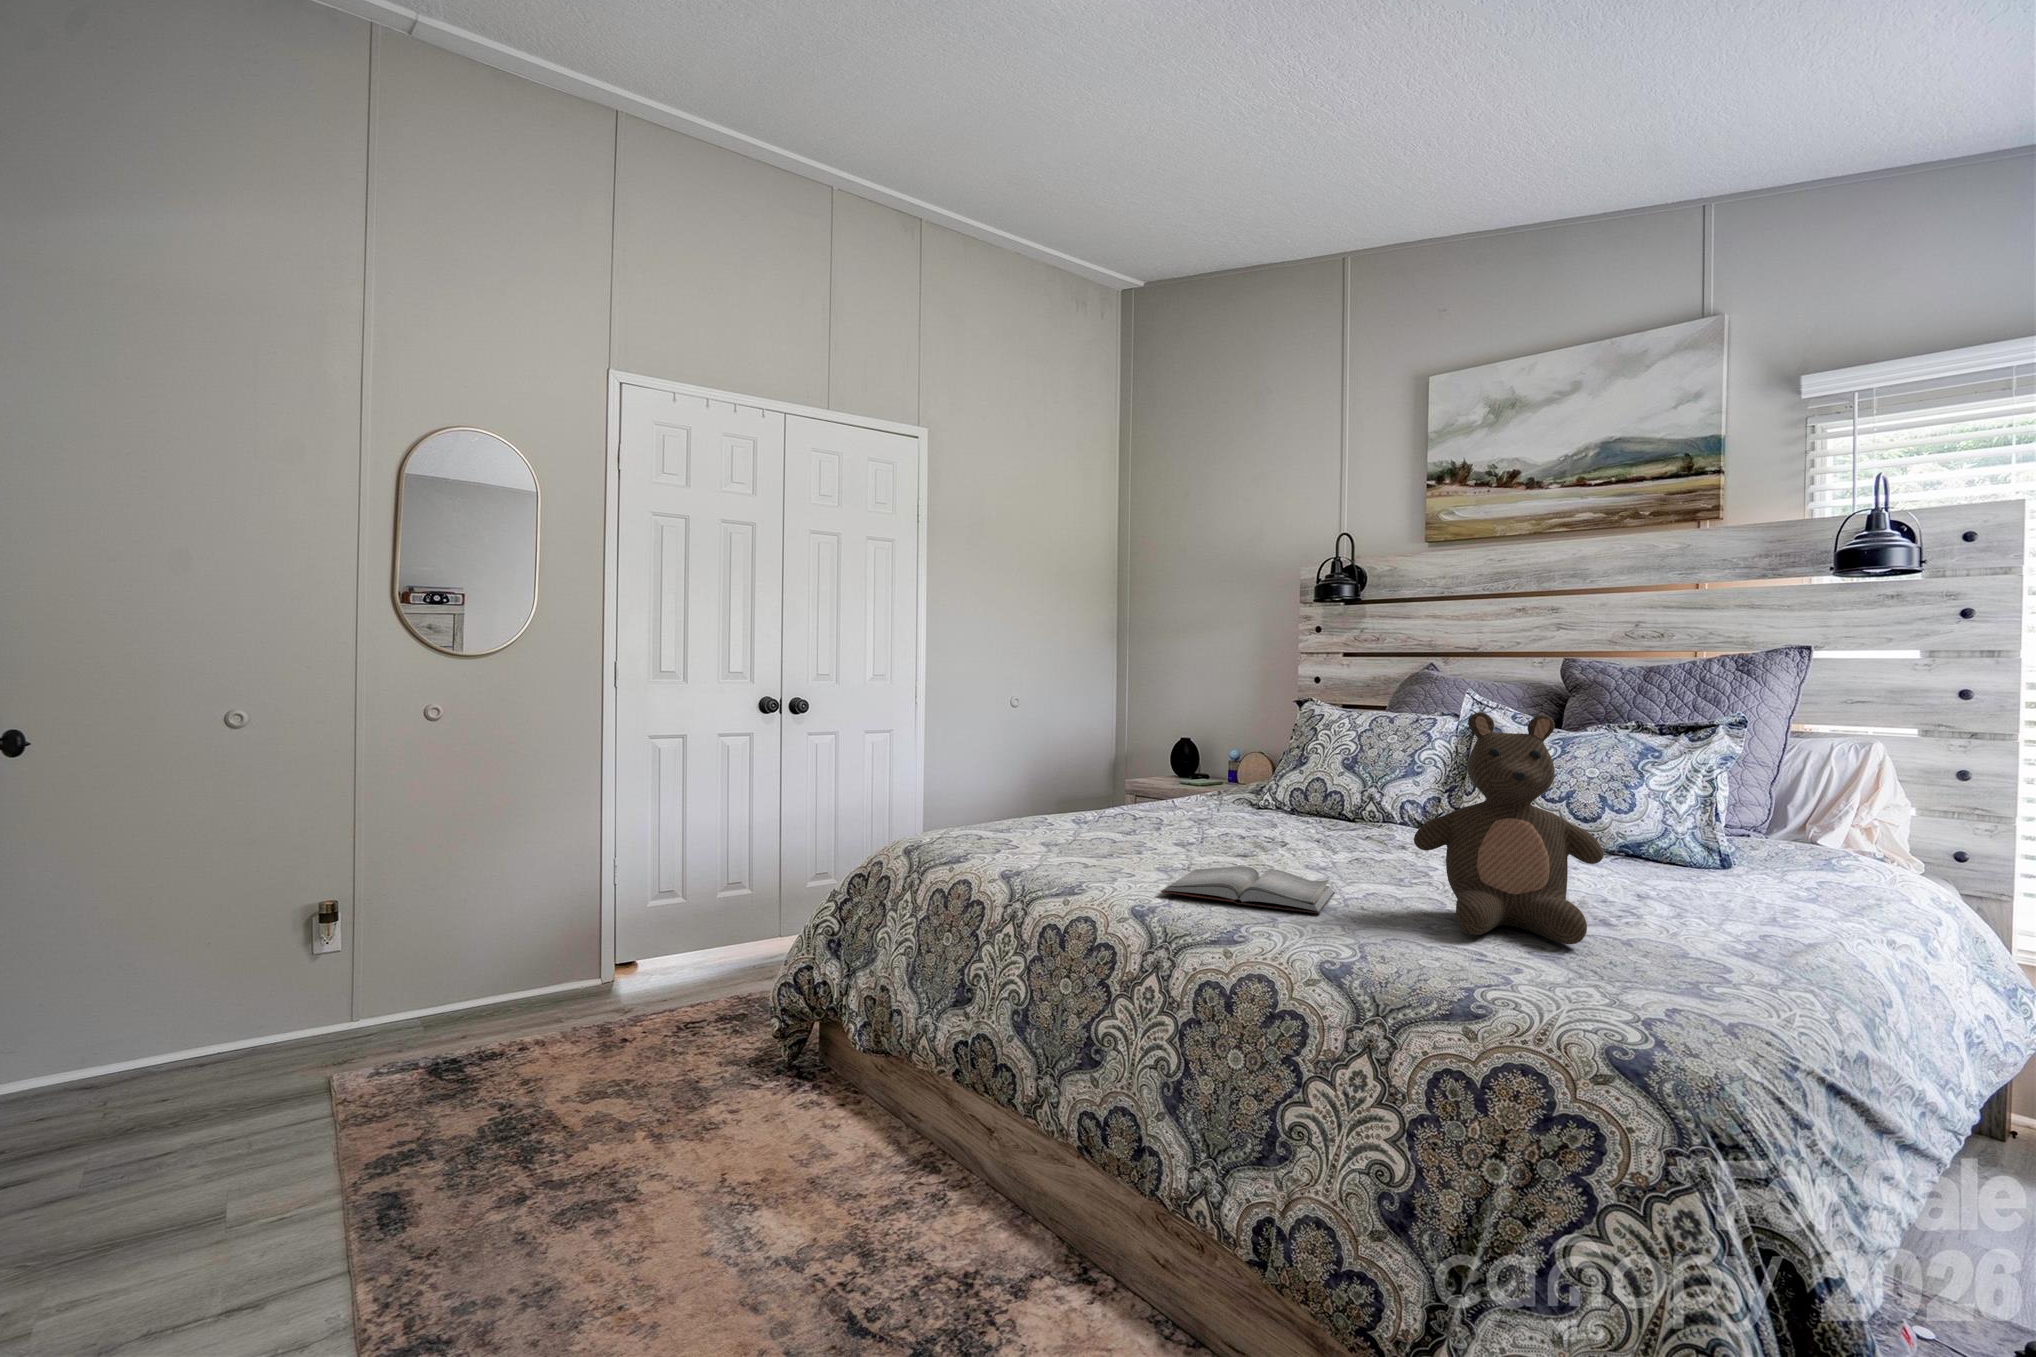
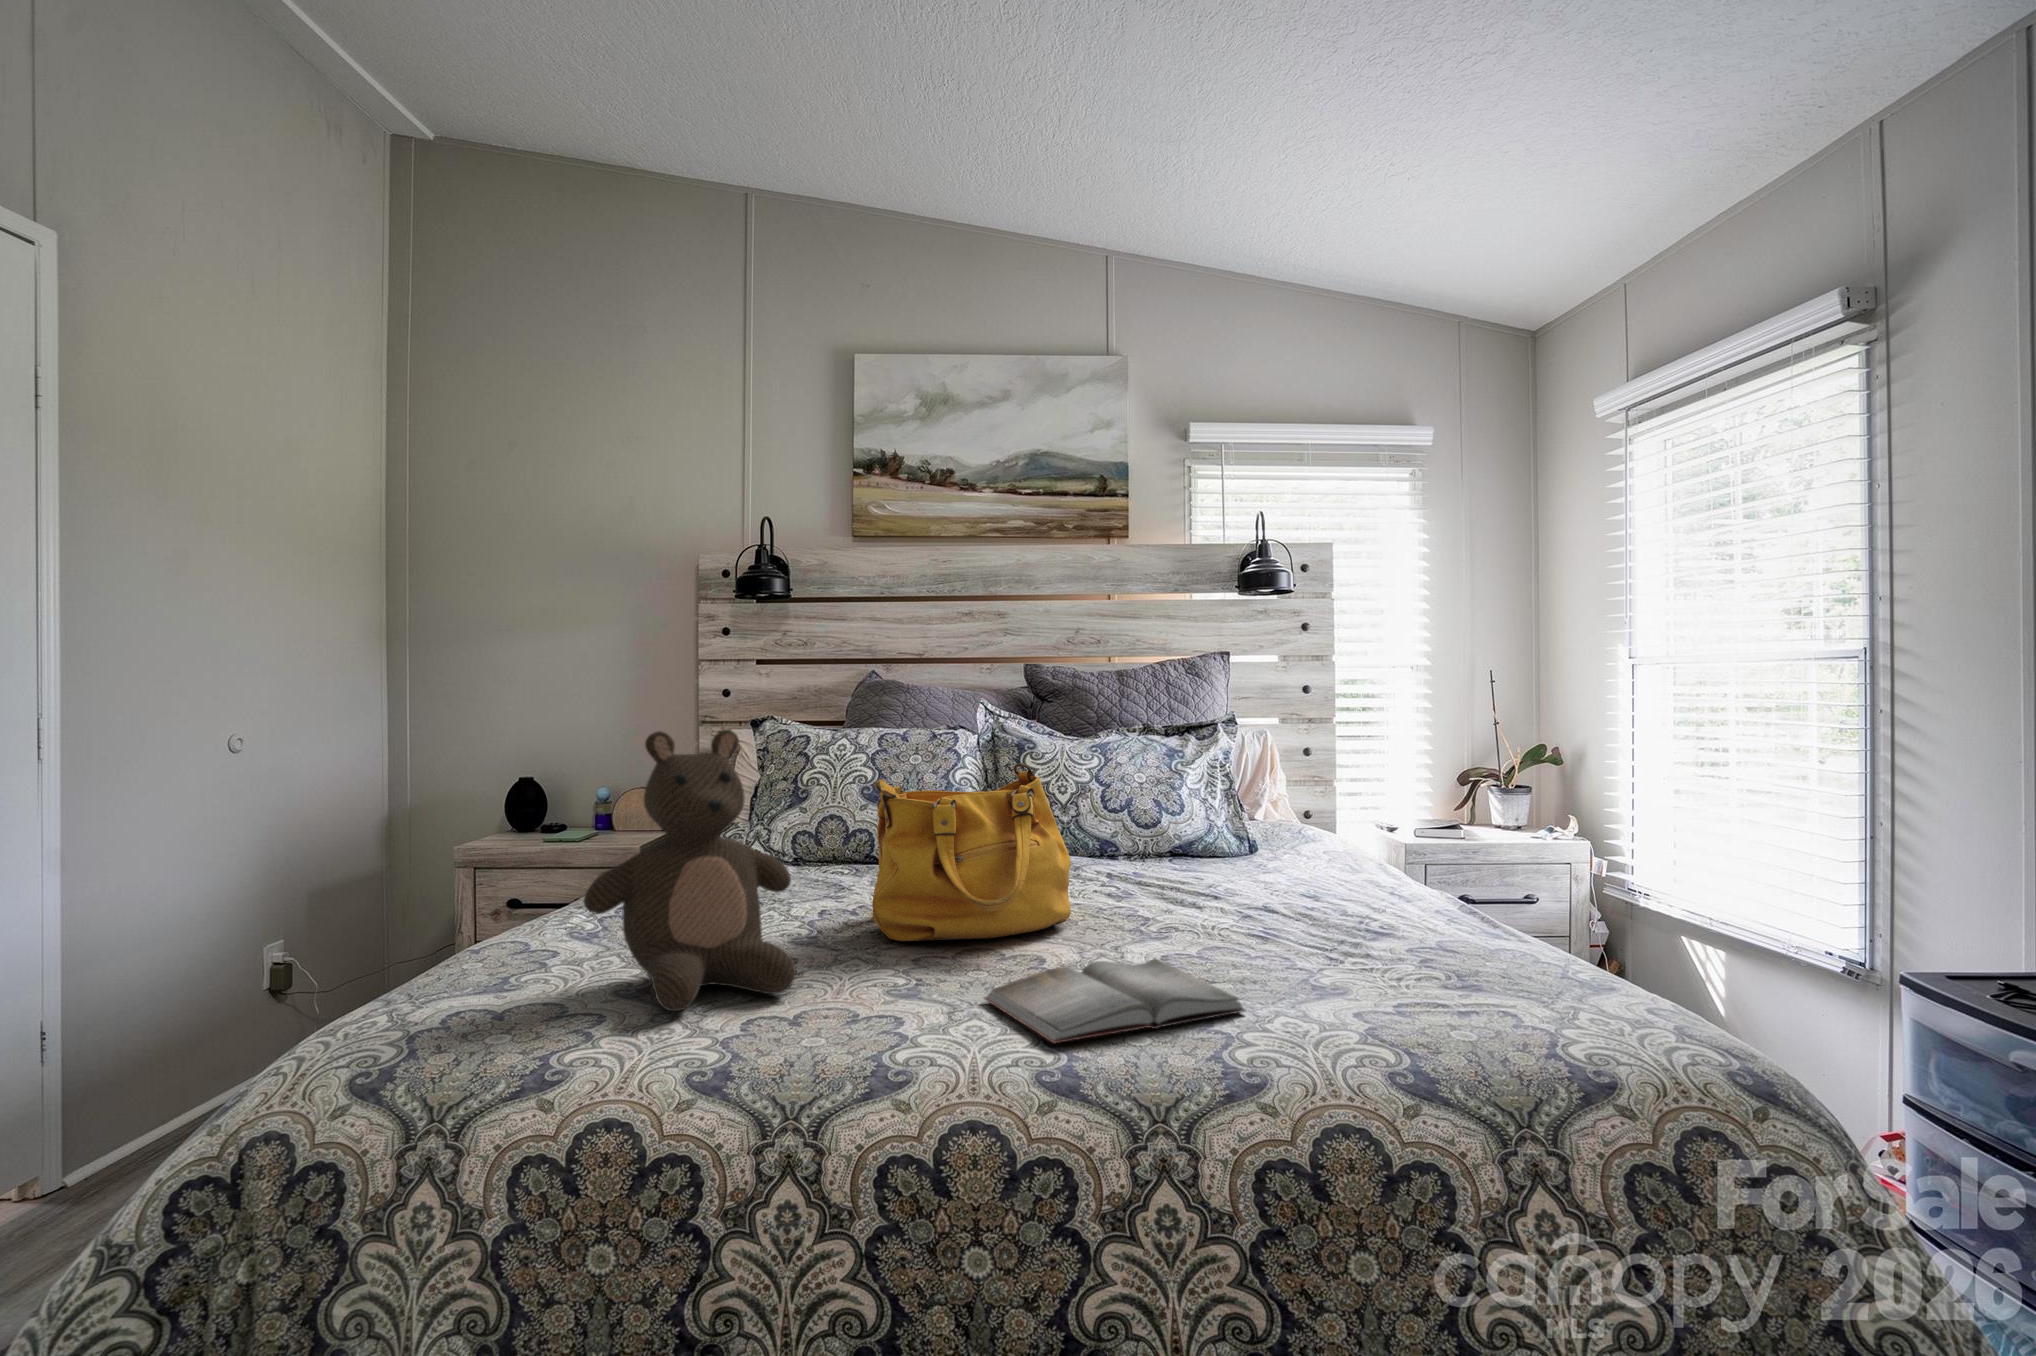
stuffed bear: present [1414,712,1604,944] -> present [584,730,796,1011]
handbag: none [1213,736,1377,863] -> present [872,763,1071,941]

